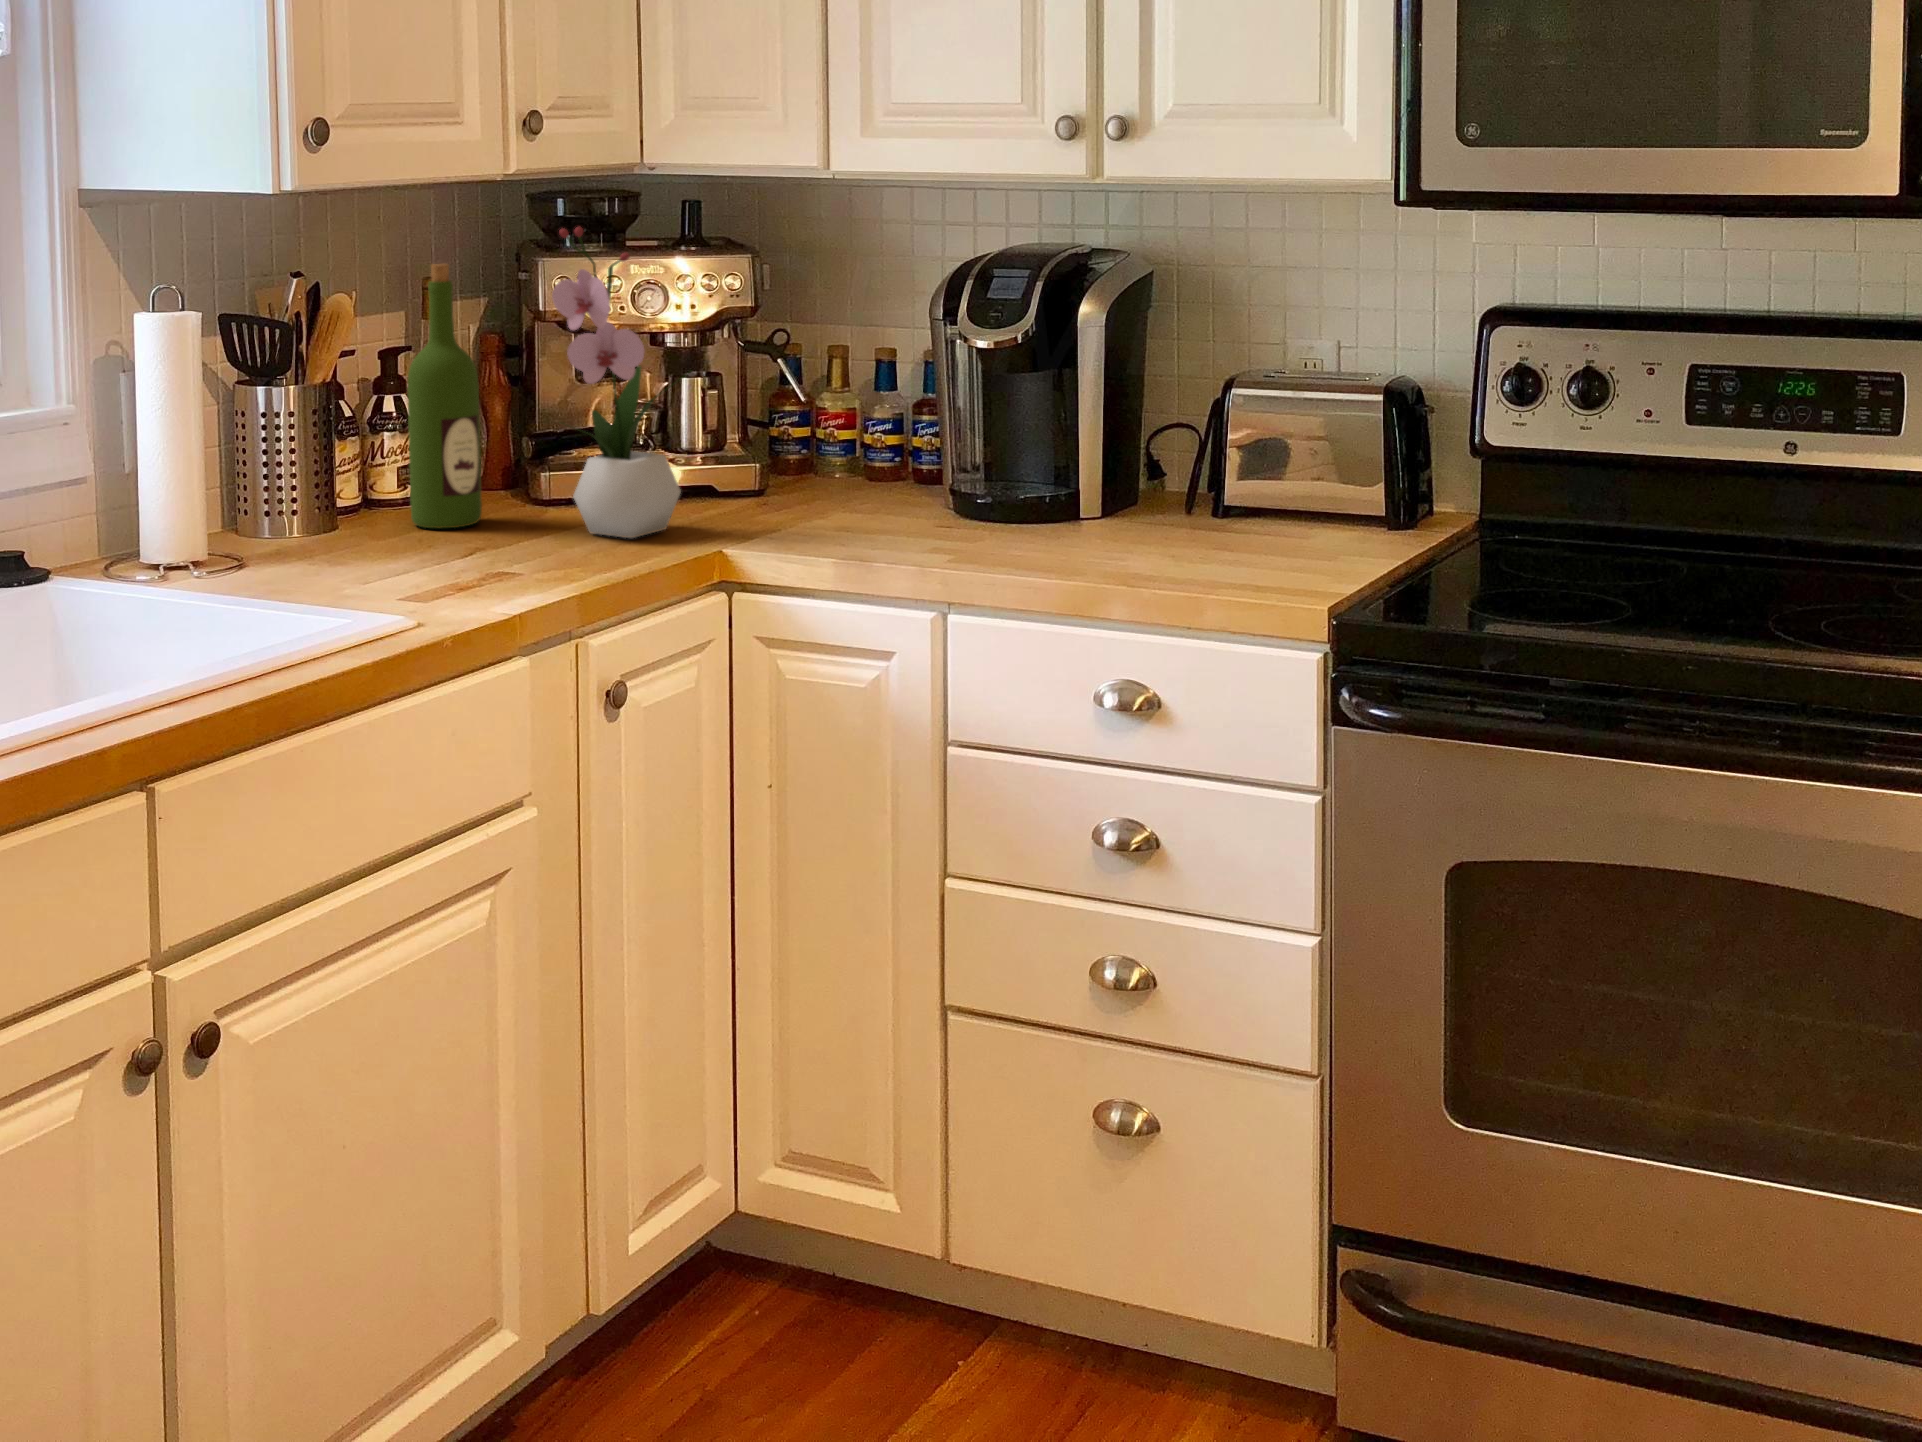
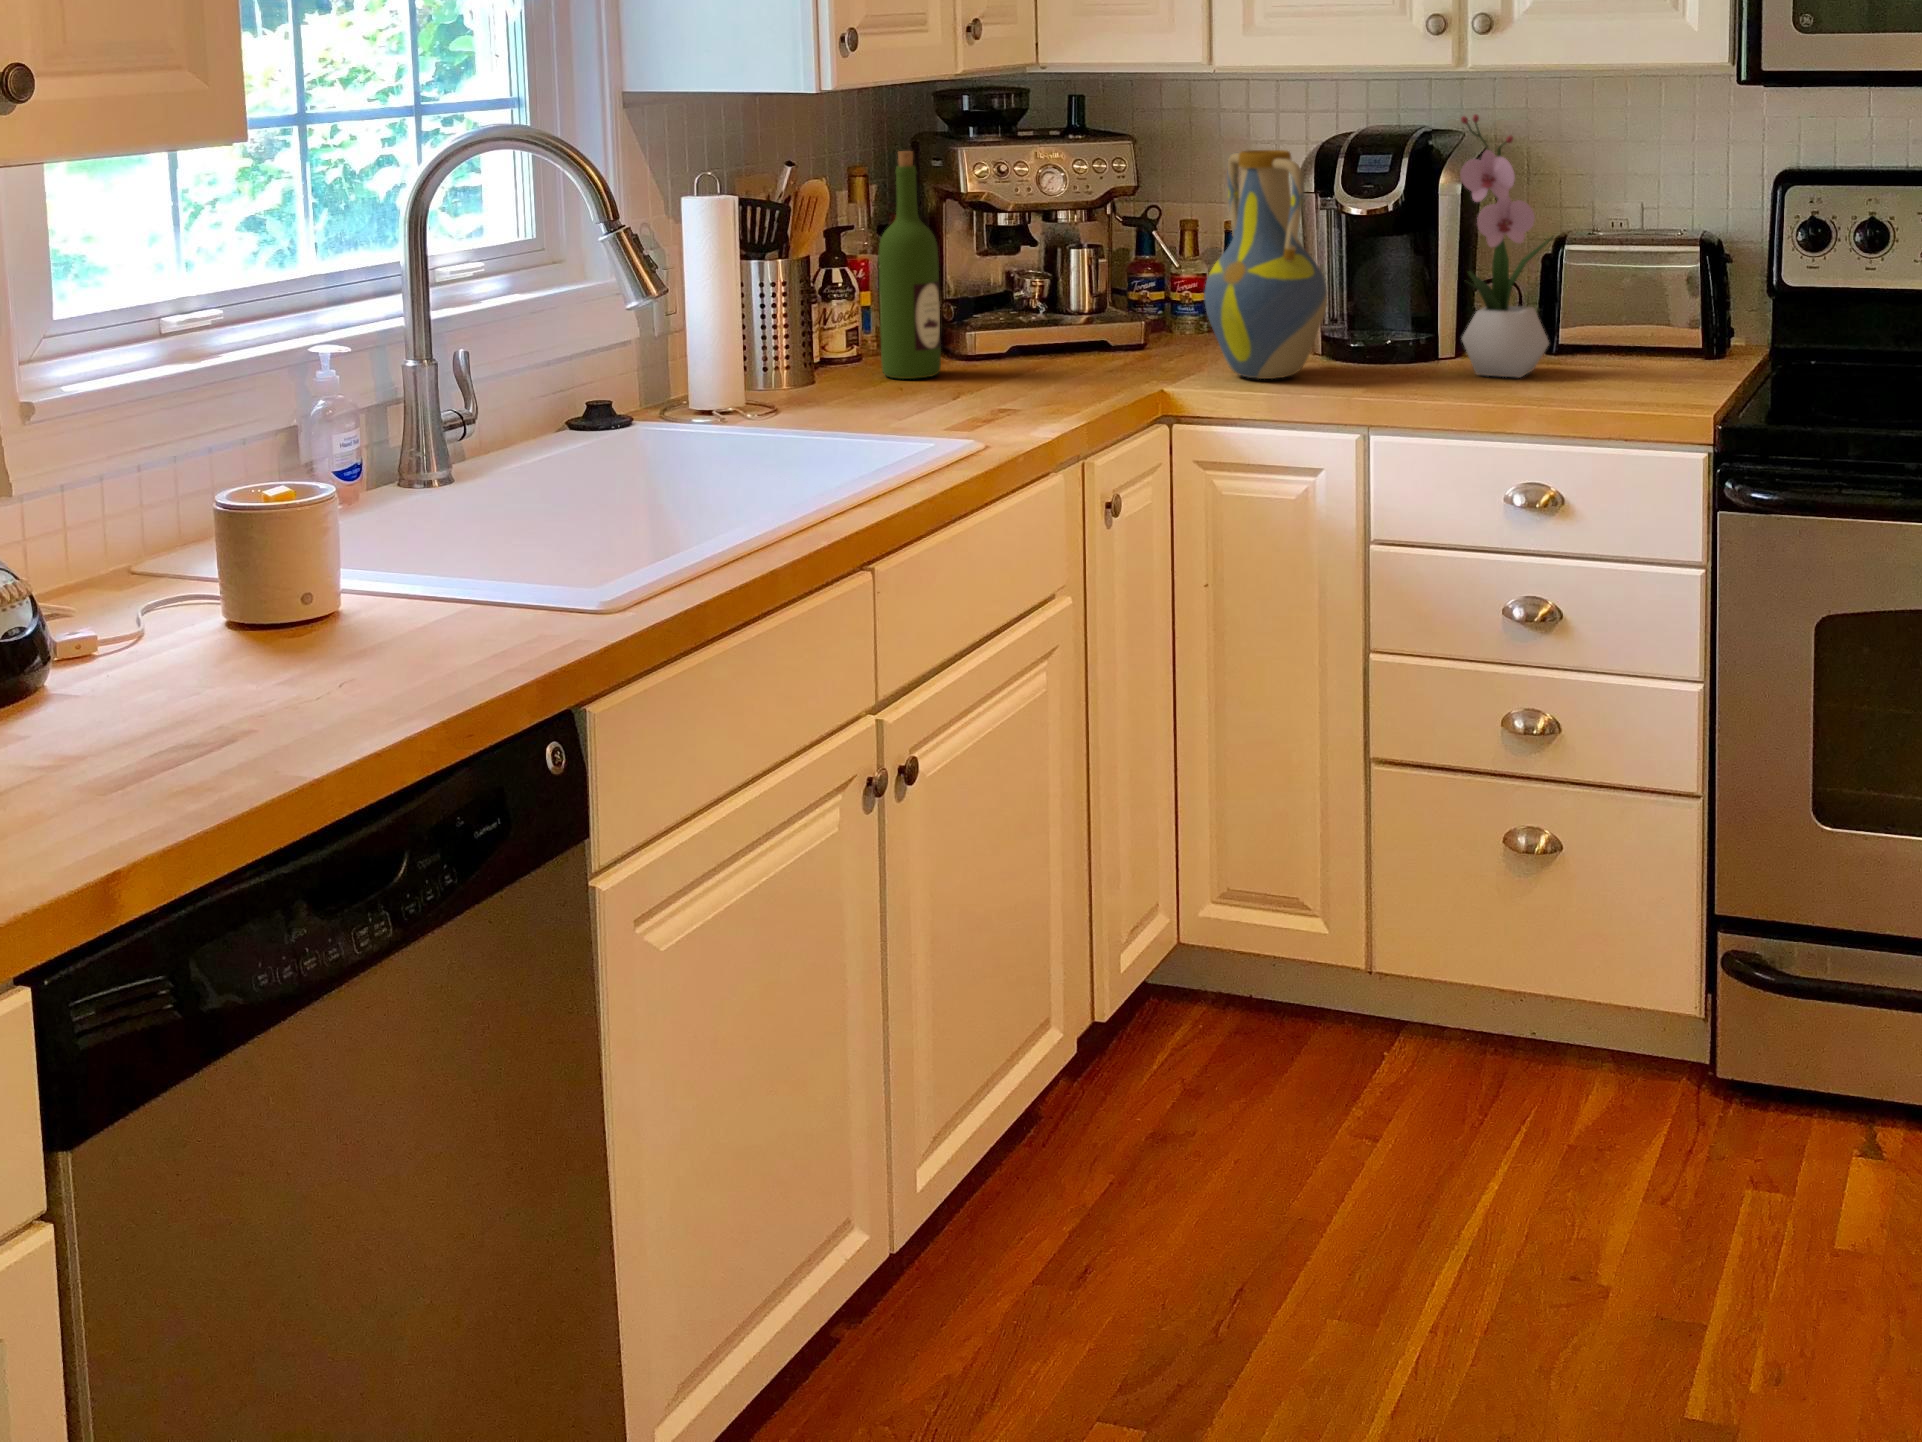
flower arrangement: present [552,227,688,538] -> present [1460,114,1554,378]
vase: none [780,271,924,540] -> present [1204,150,1327,379]

